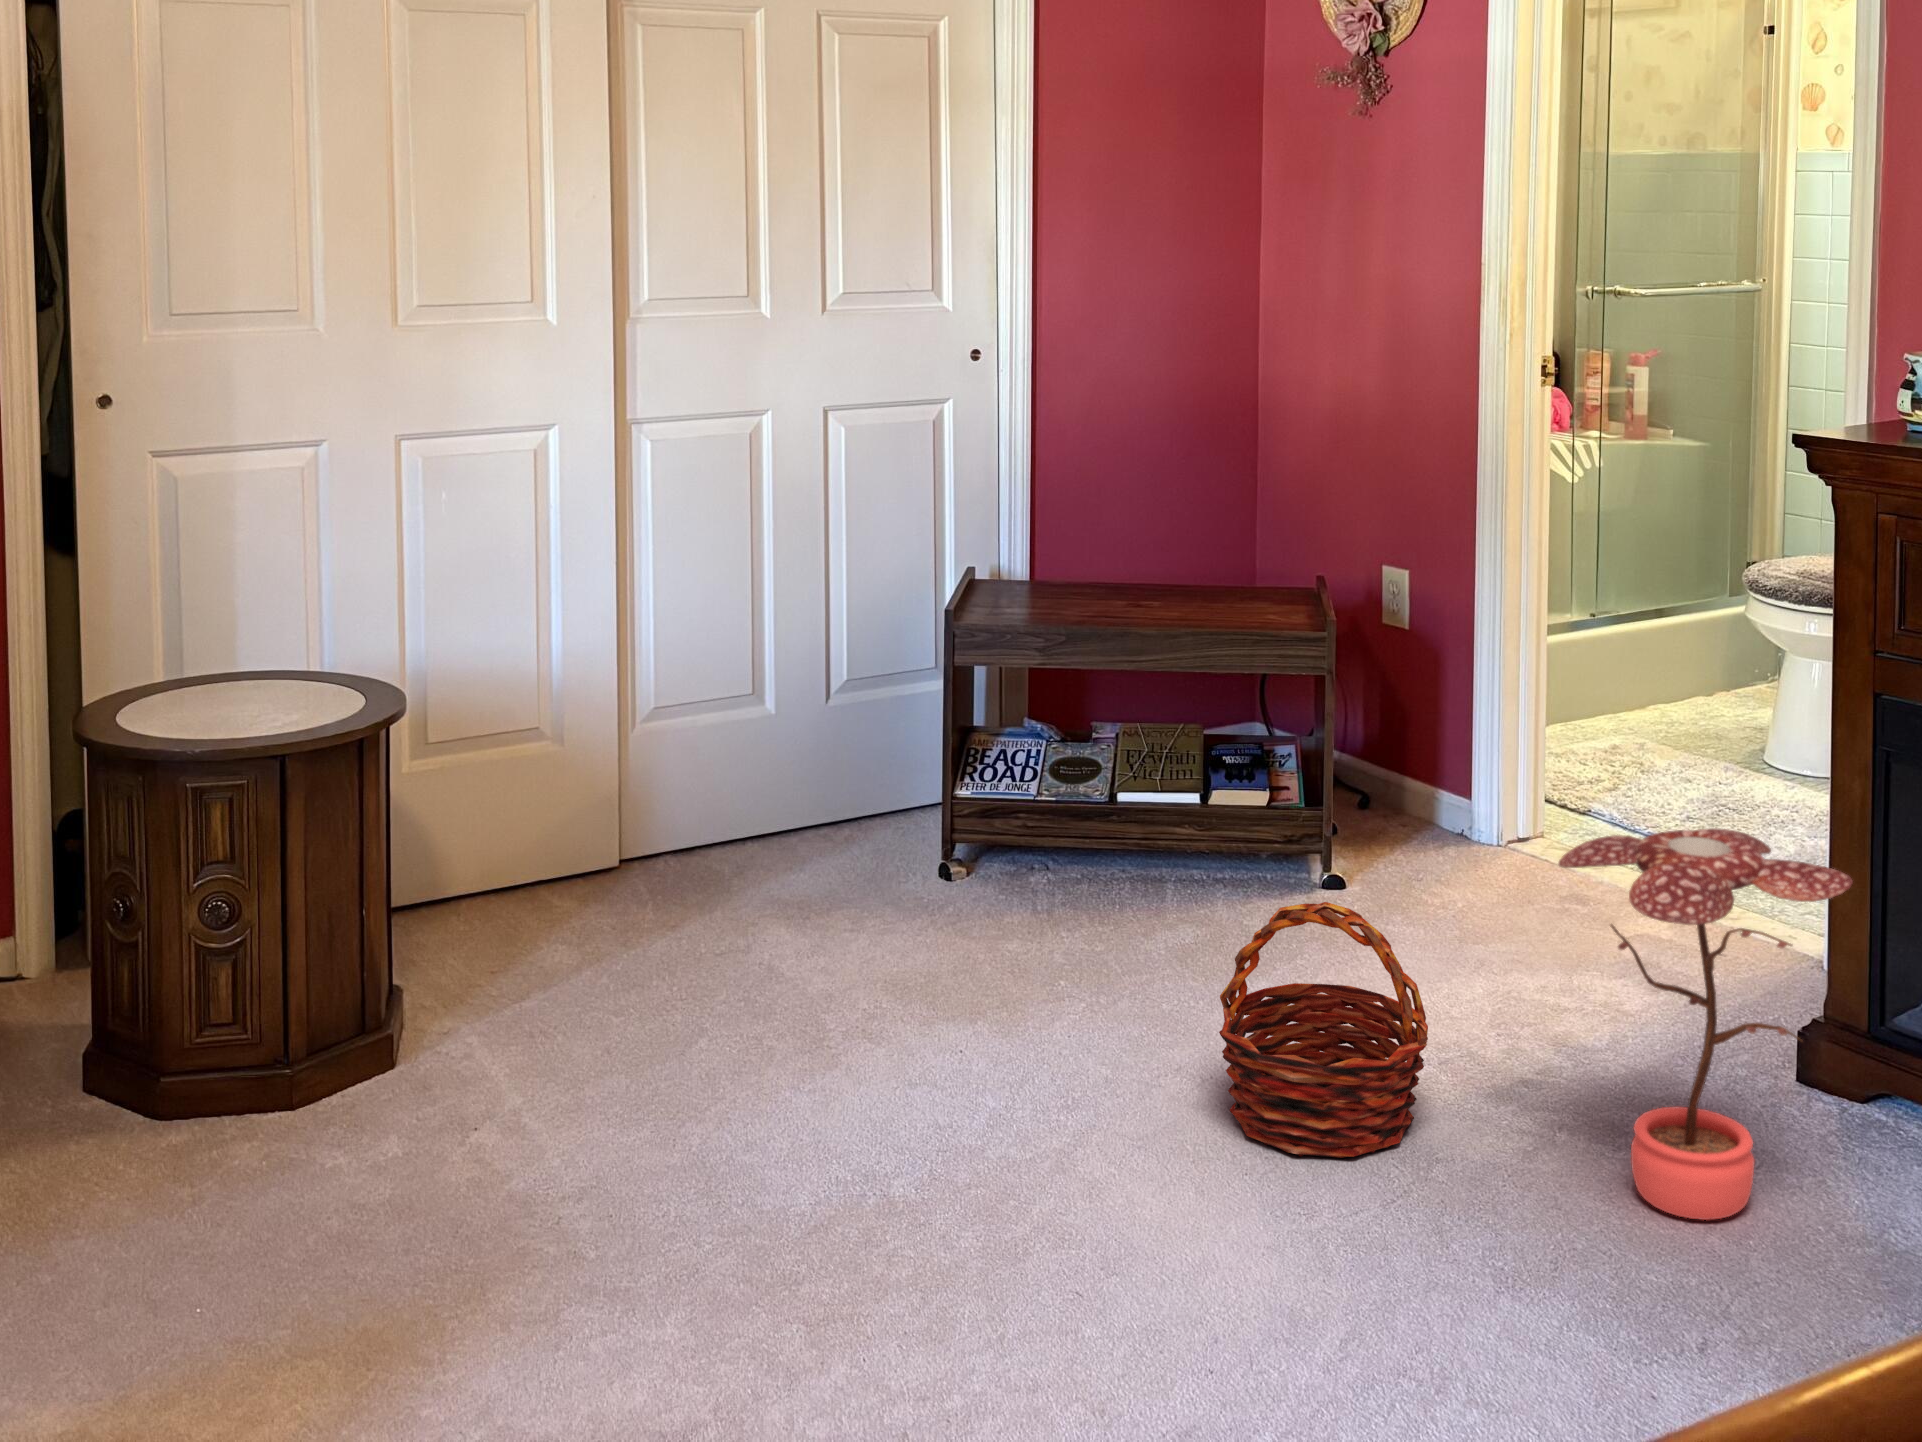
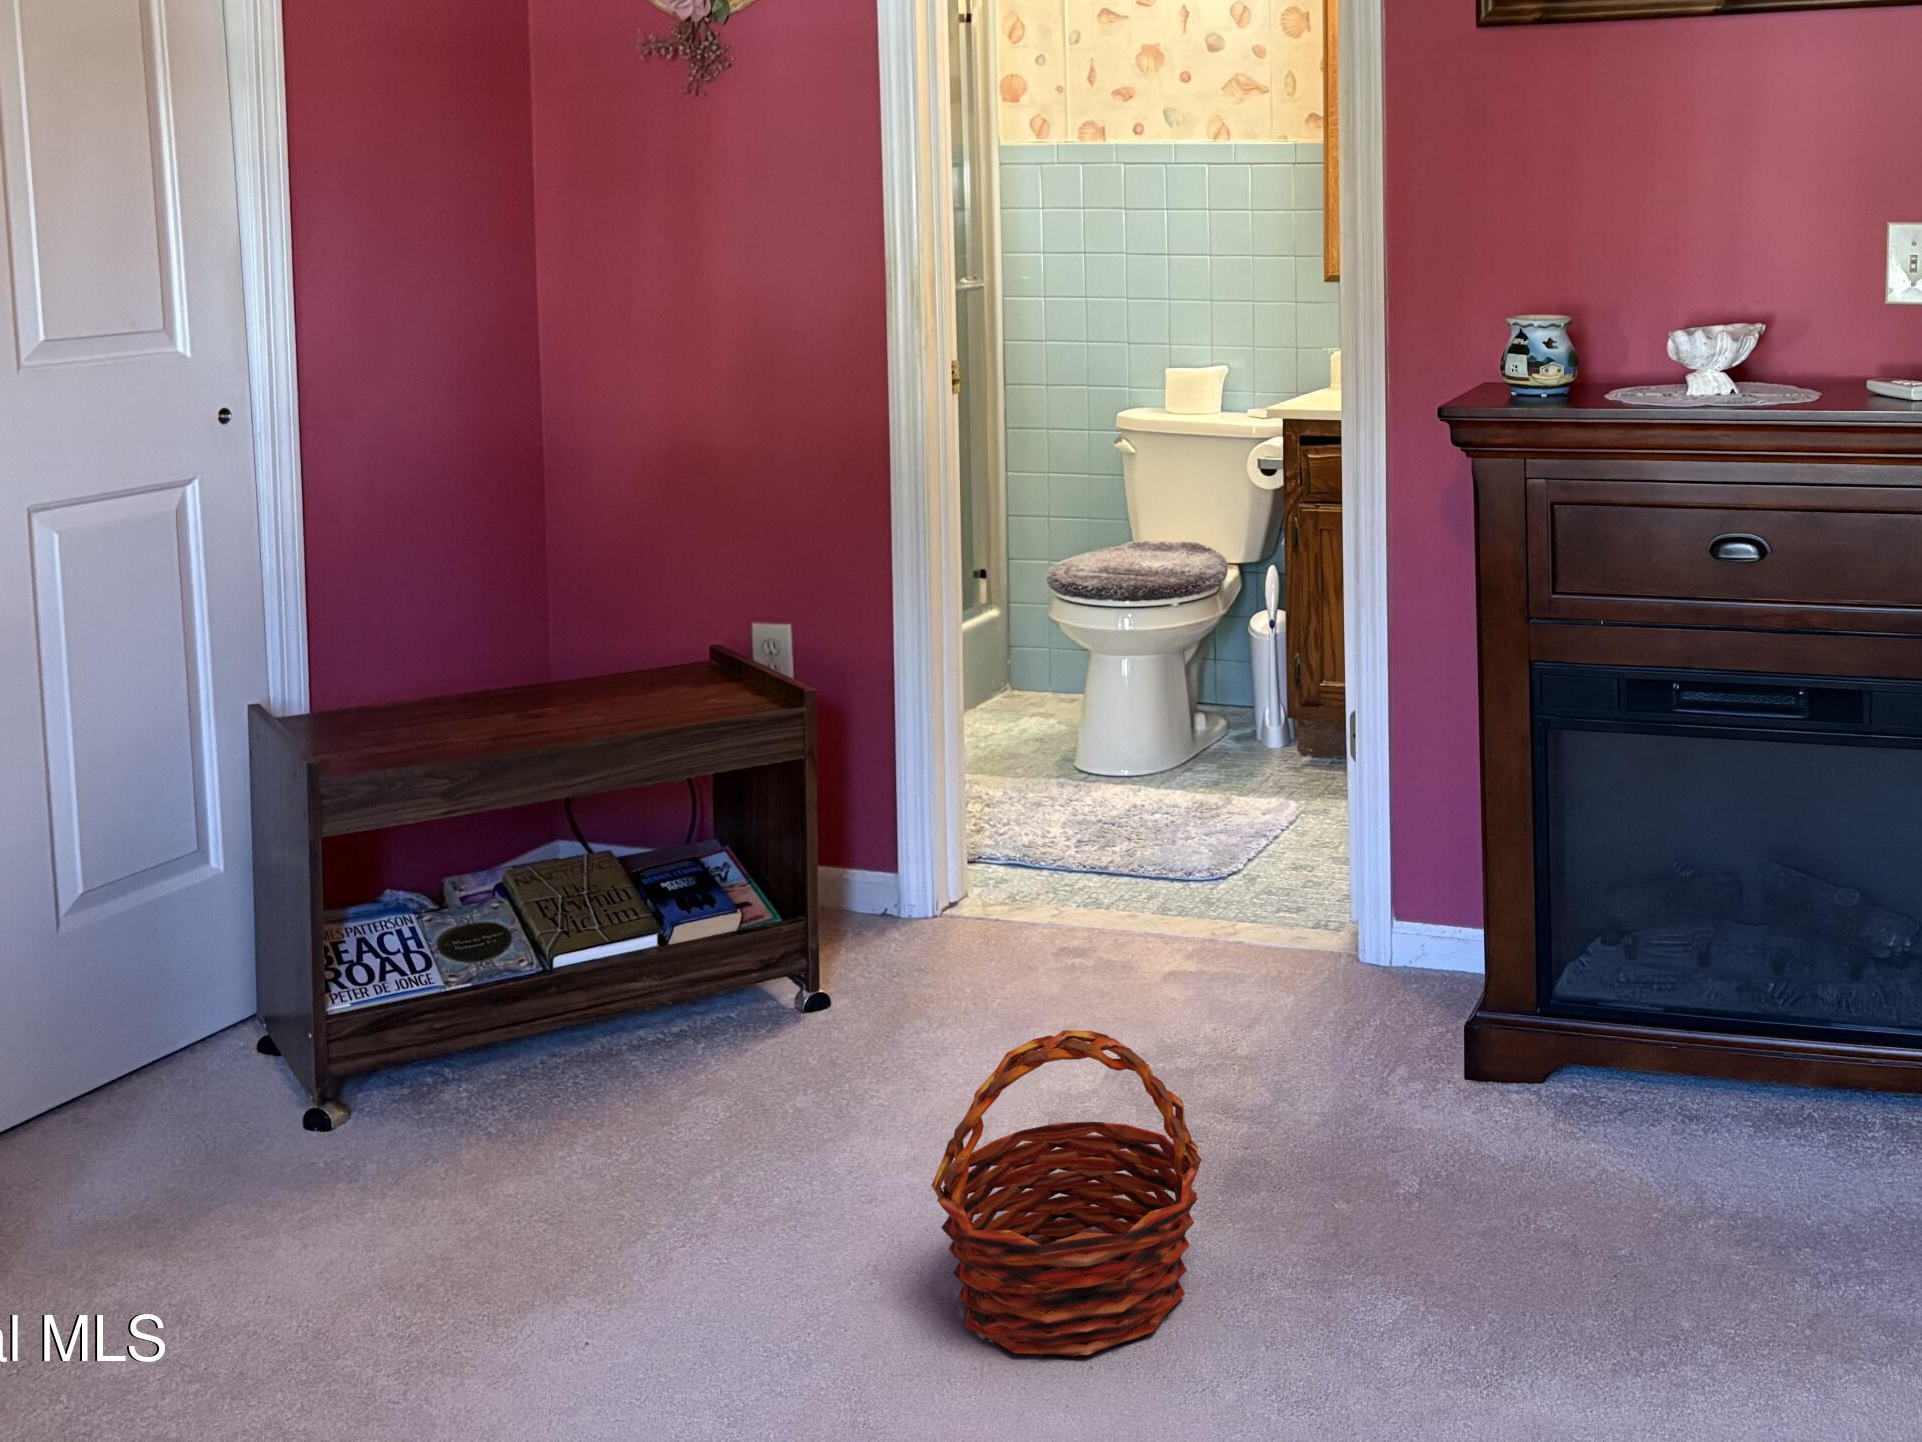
potted plant: present [1558,828,1853,1220] -> none [1346,836,1646,1271]

